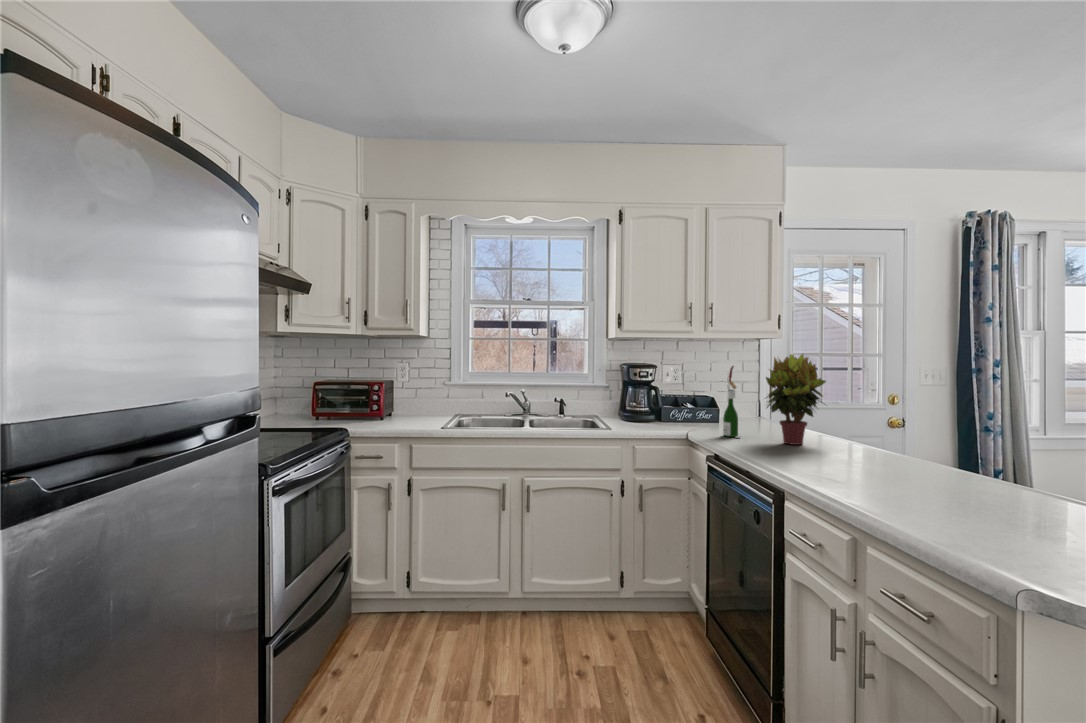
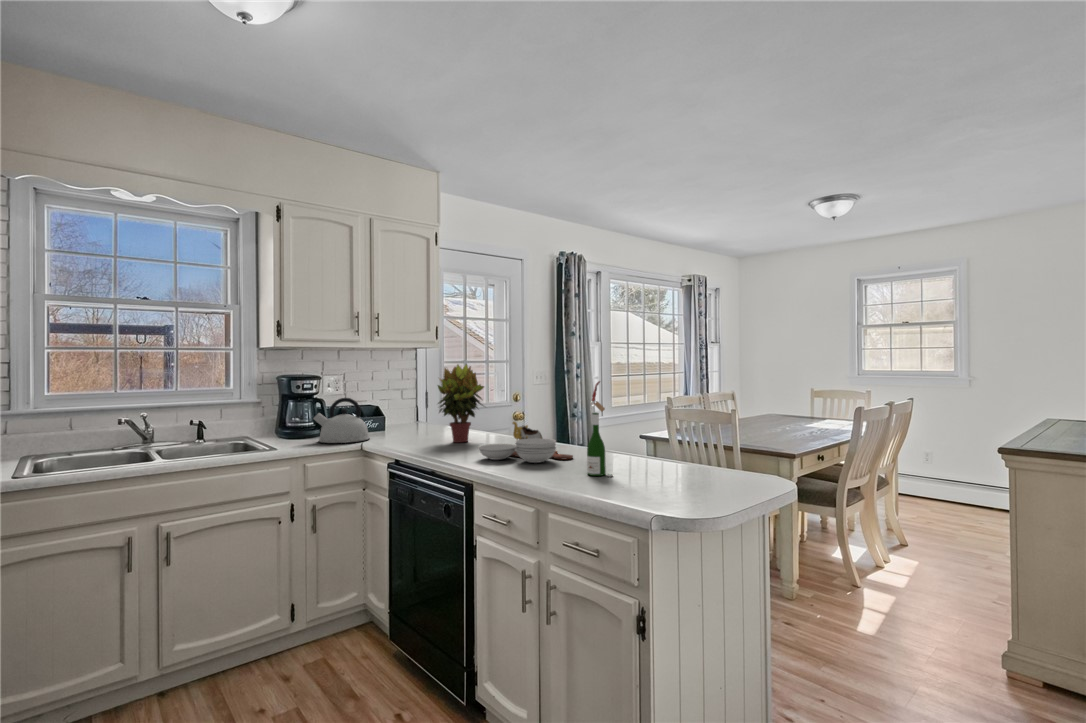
wine bottle: present [723,366,740,438] -> present [587,381,613,476]
kettle: none [644,386,697,430] -> present [313,398,370,443]
cutting board: none [800,428,954,492] -> present [478,422,573,463]

